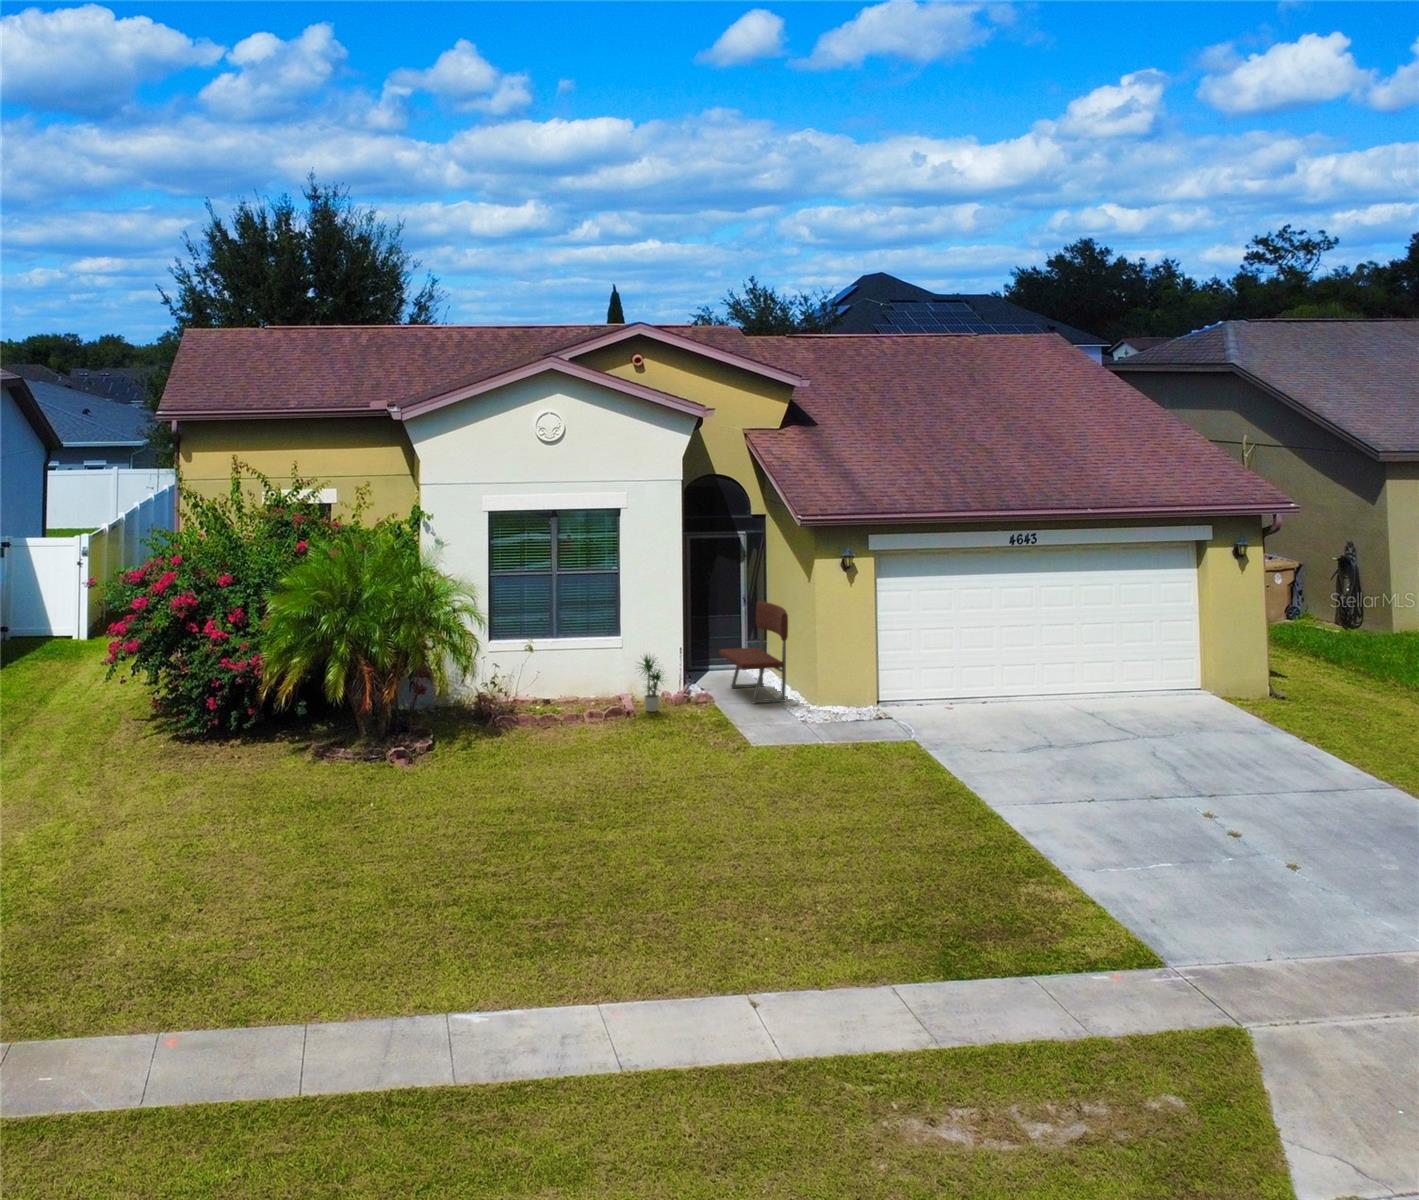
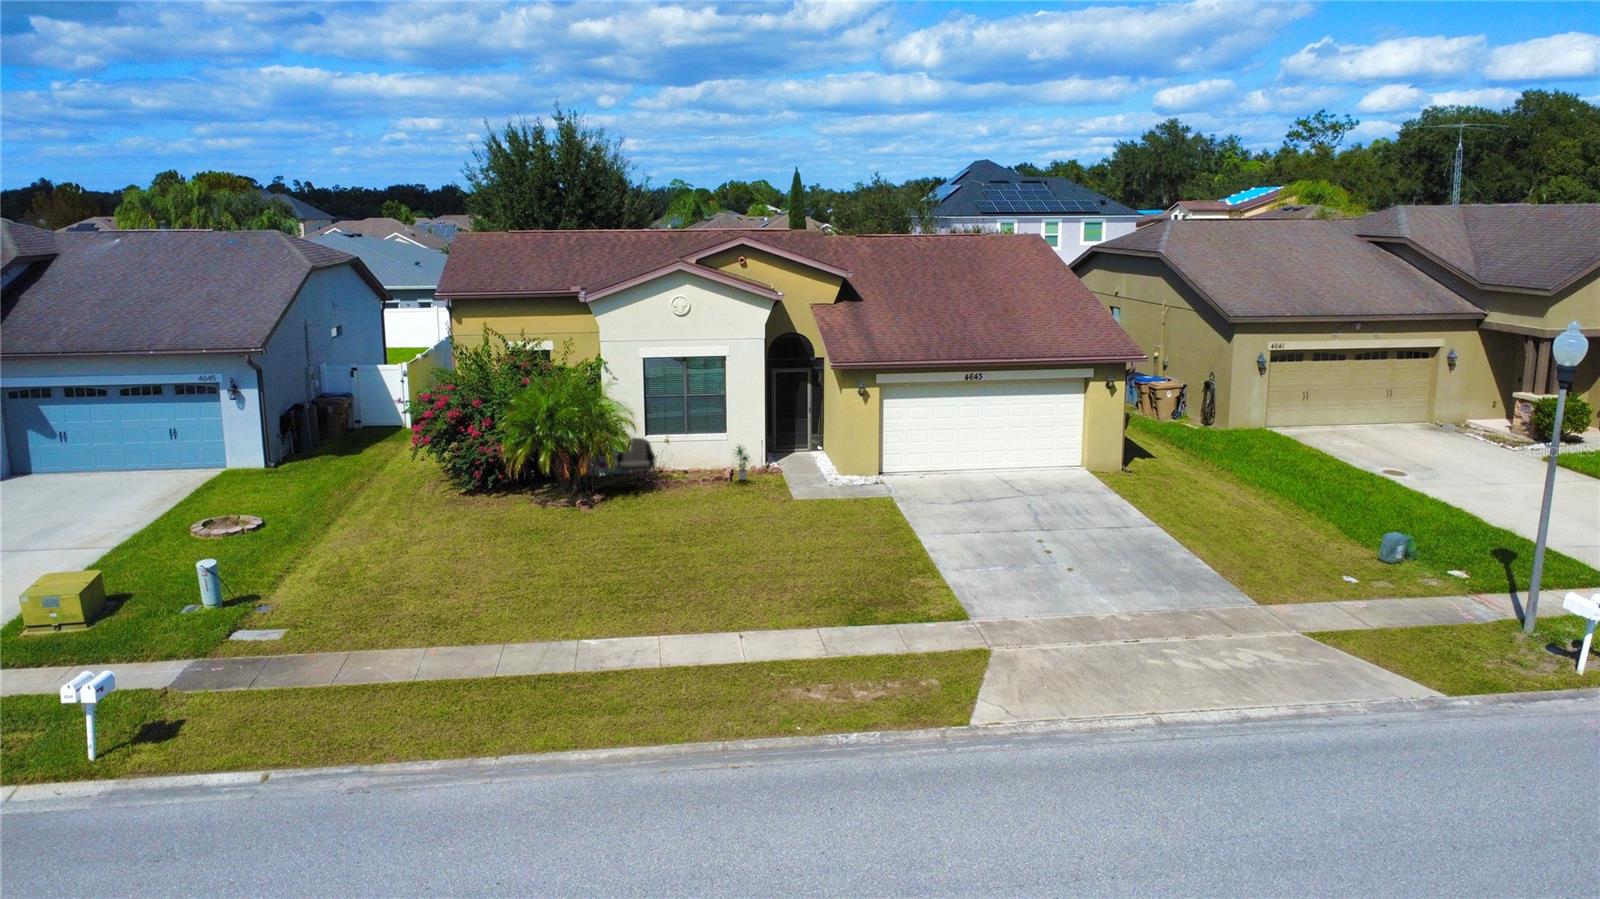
bench: present [719,601,788,703] -> none [789,412,828,475]
lounge chair: none [442,644,513,731] -> present [613,438,656,489]

